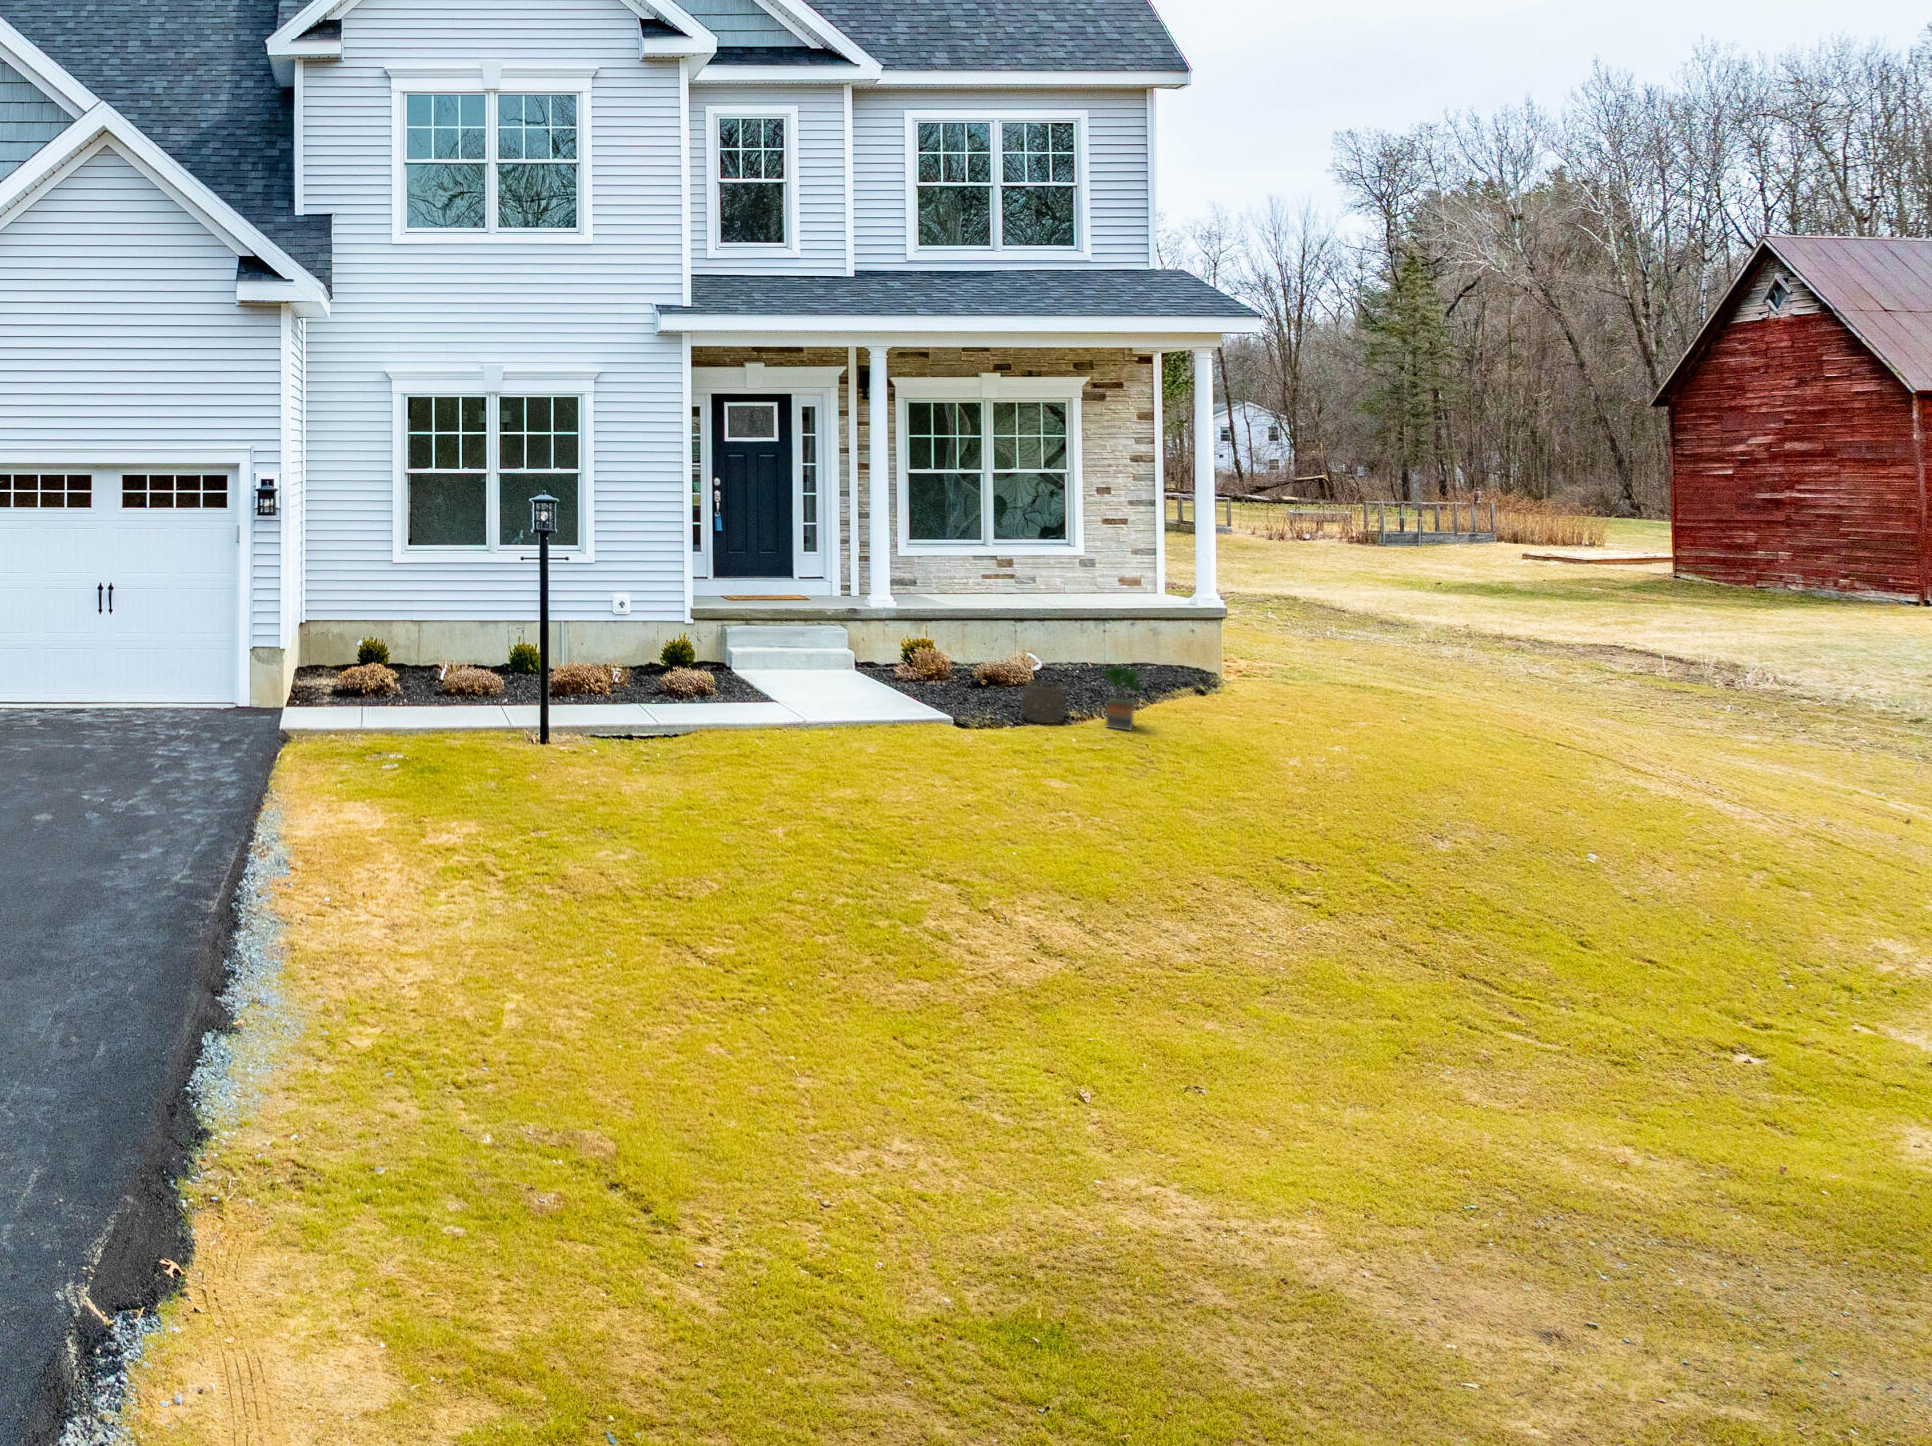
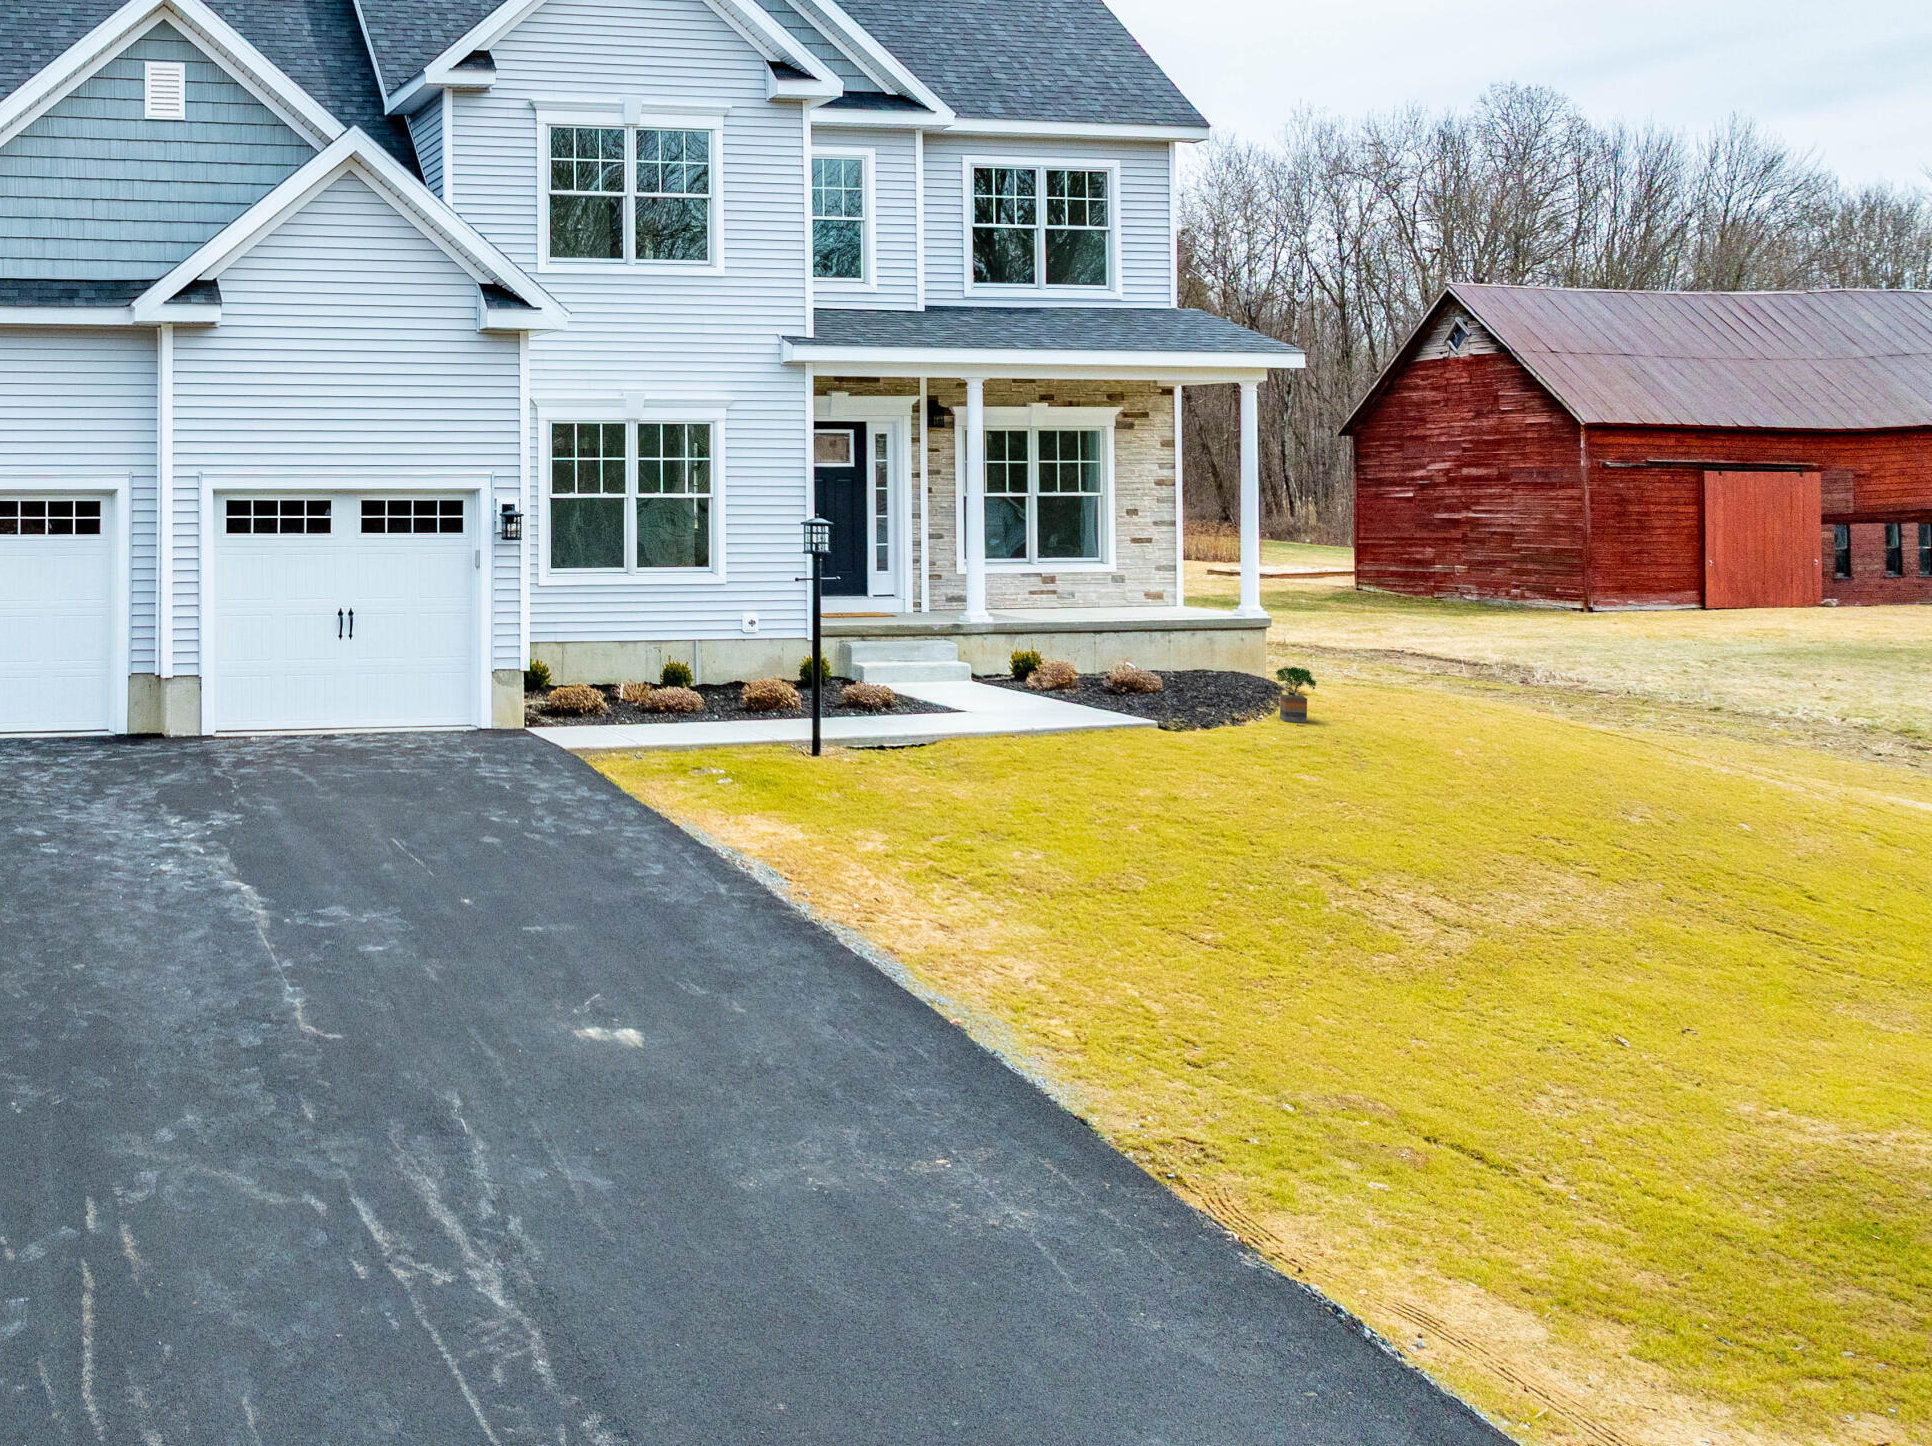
woven basket: present [1022,682,1066,723] -> none [1210,684,1252,721]

